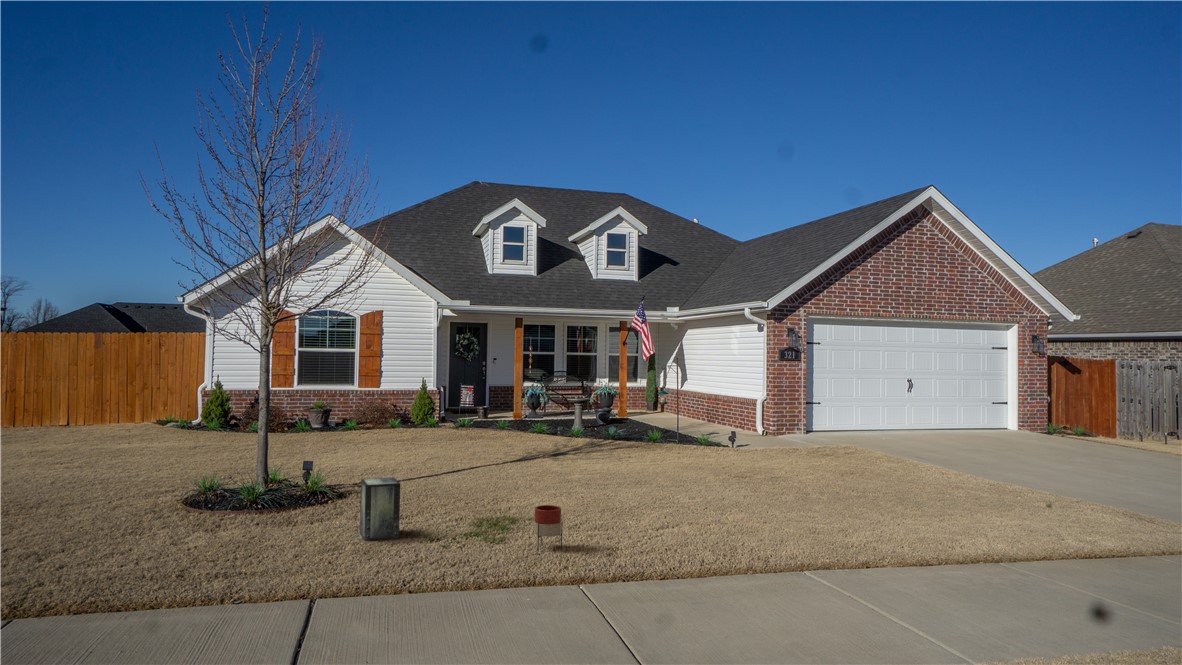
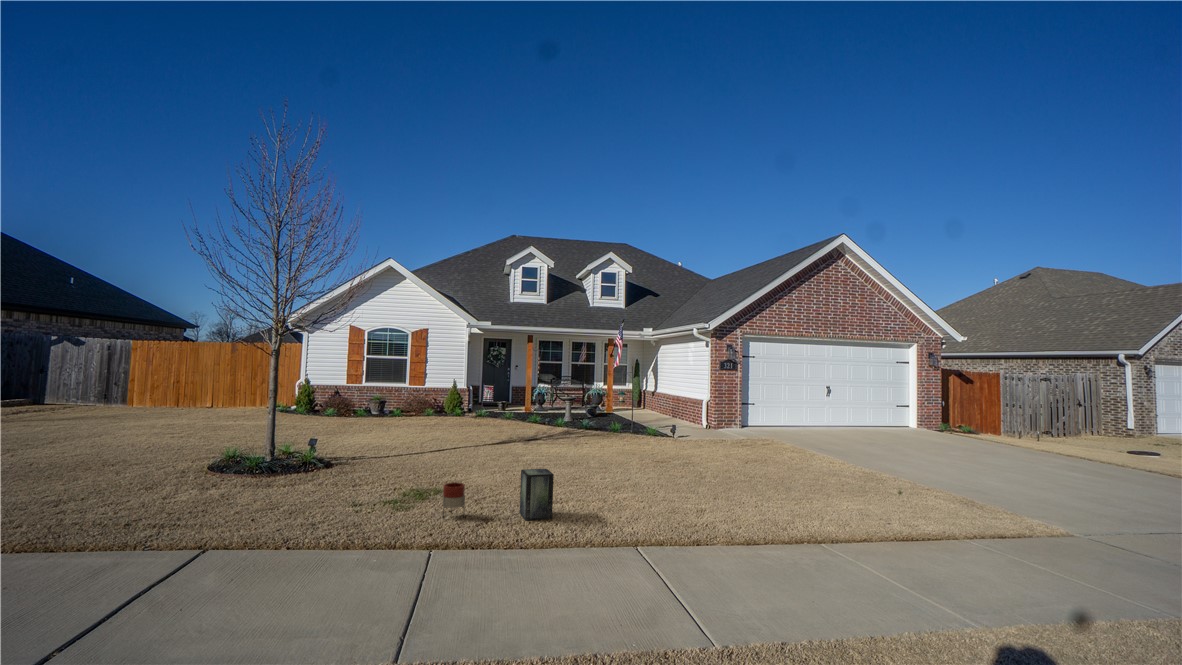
storage box: present [360,478,400,541] -> present [519,469,554,521]

